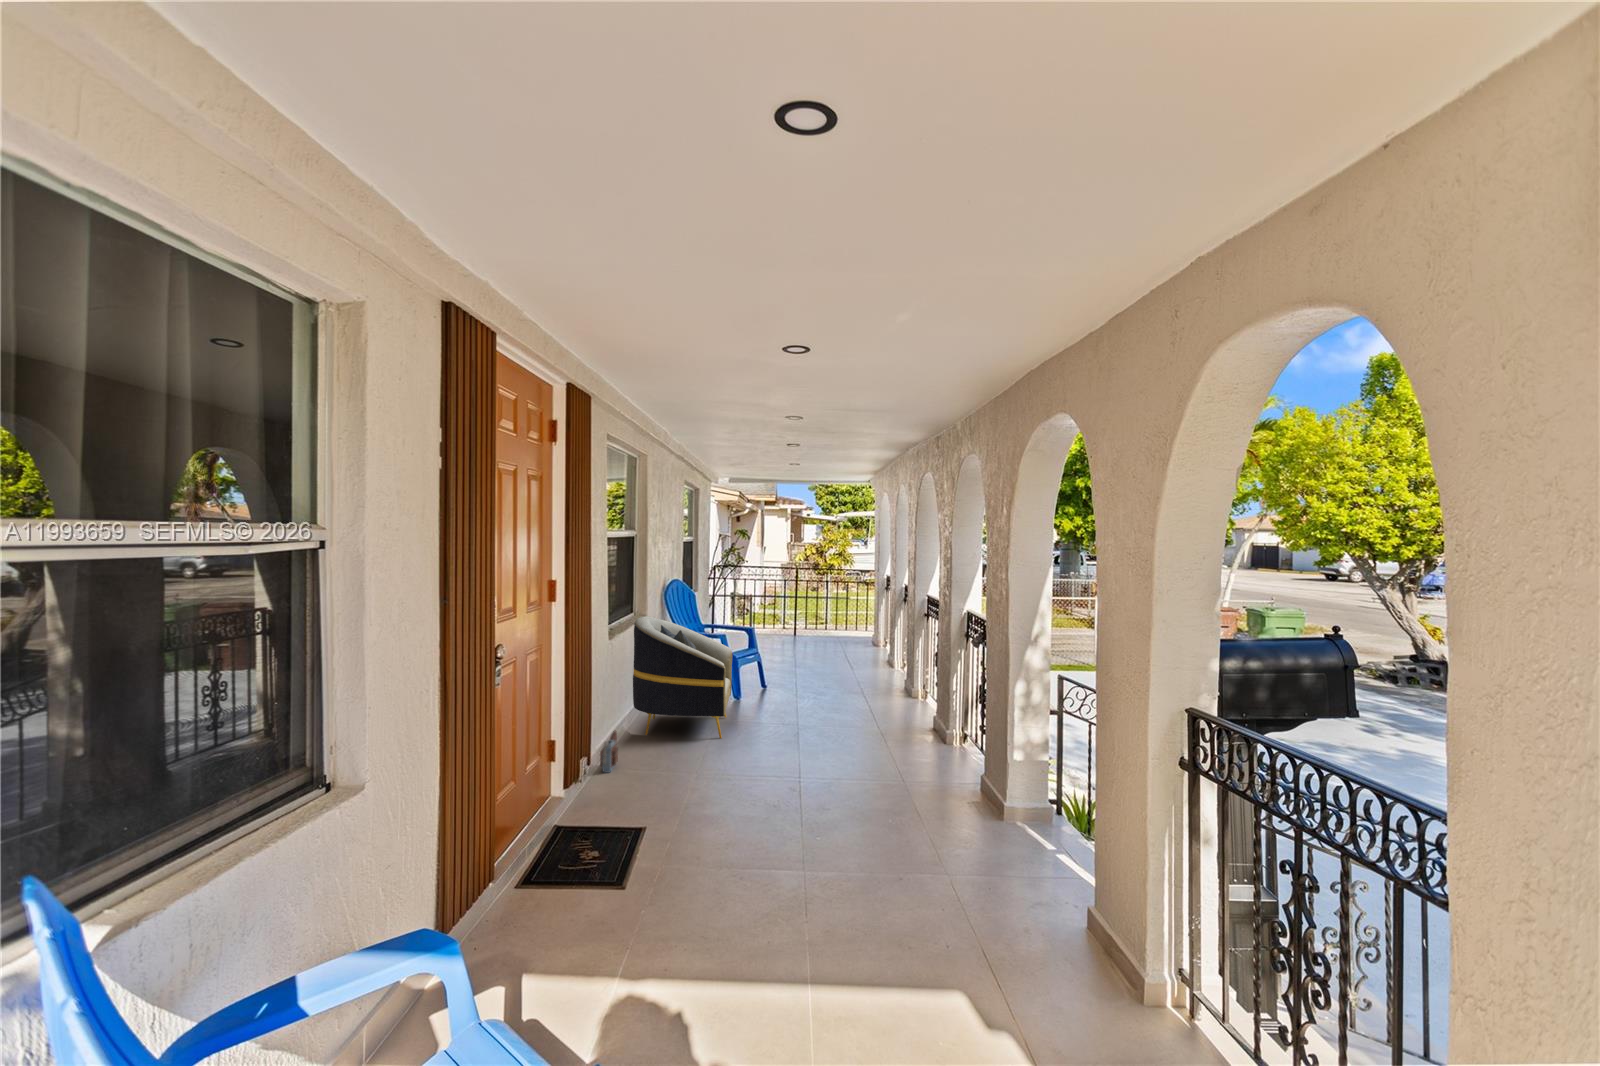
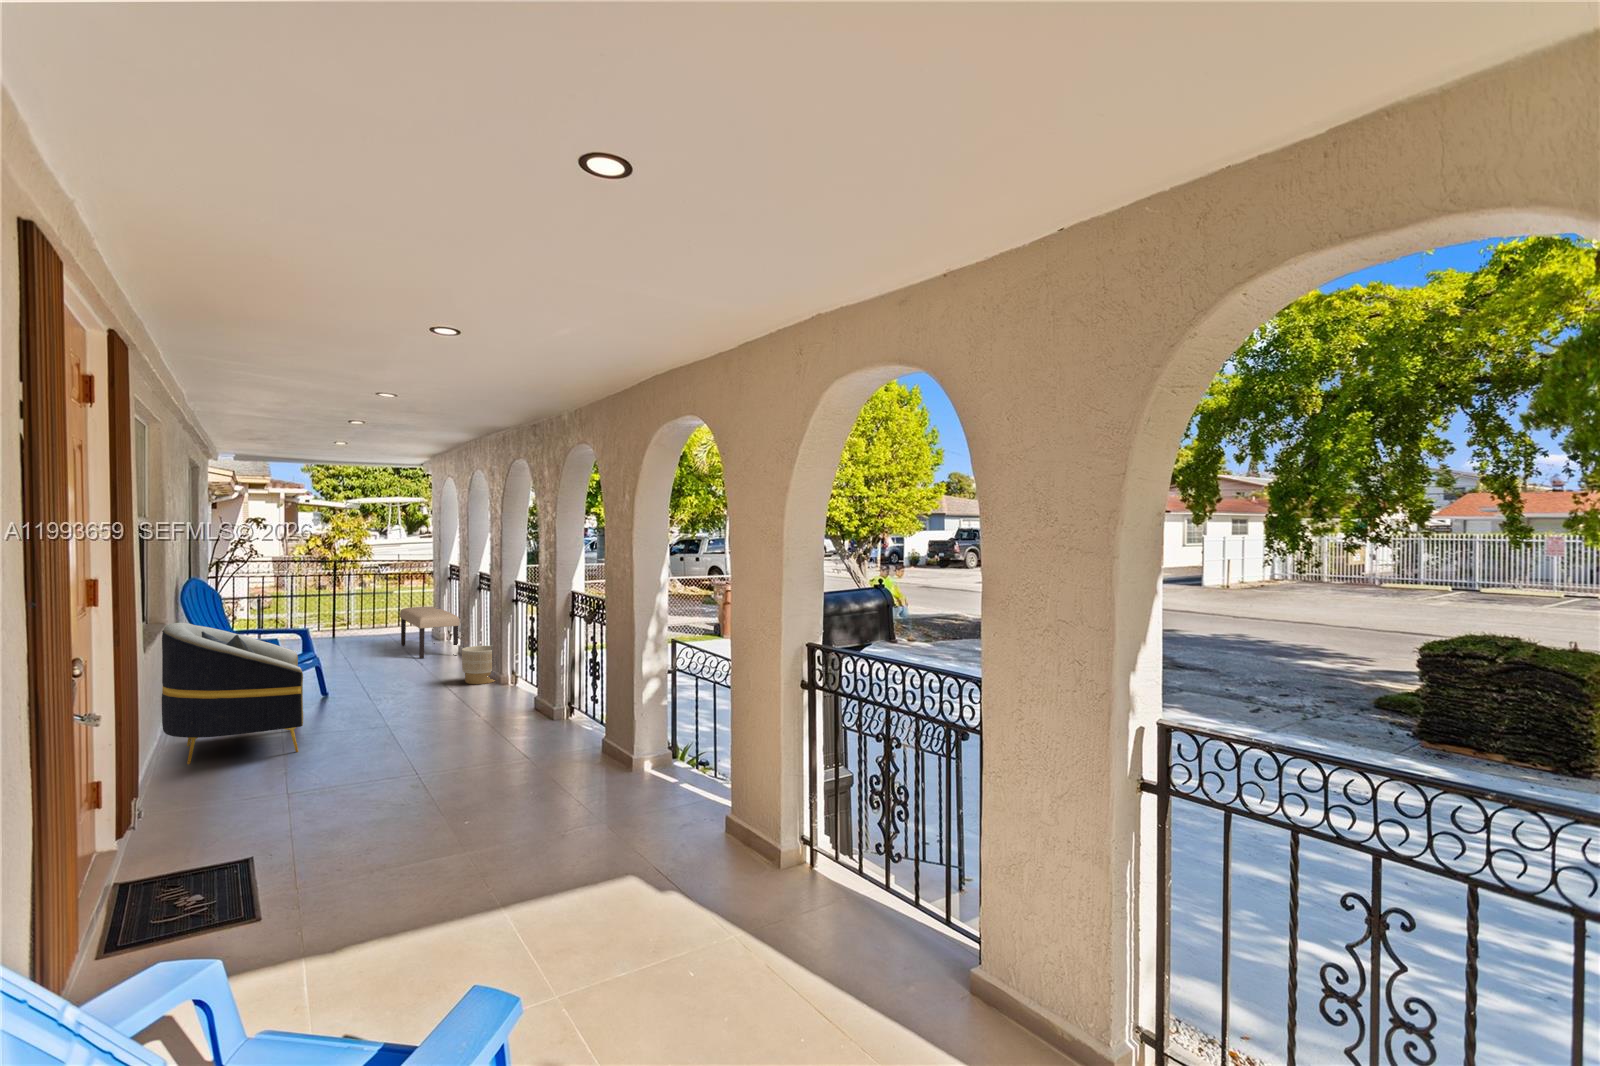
bench: none [845,615,891,665] -> present [400,606,460,659]
planter: none [880,658,915,697] -> present [462,646,495,684]
watering can: present [600,731,618,773] -> none [145,761,170,814]

